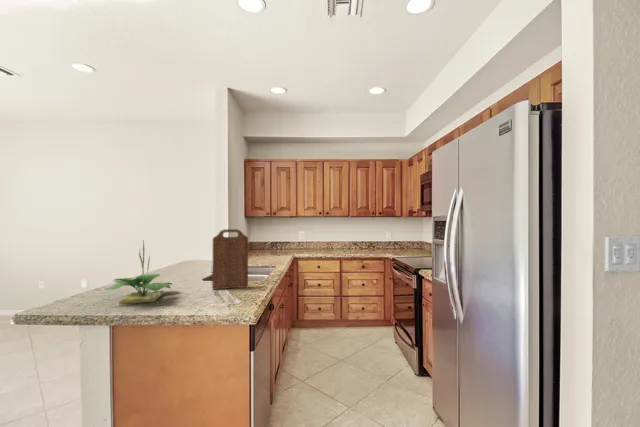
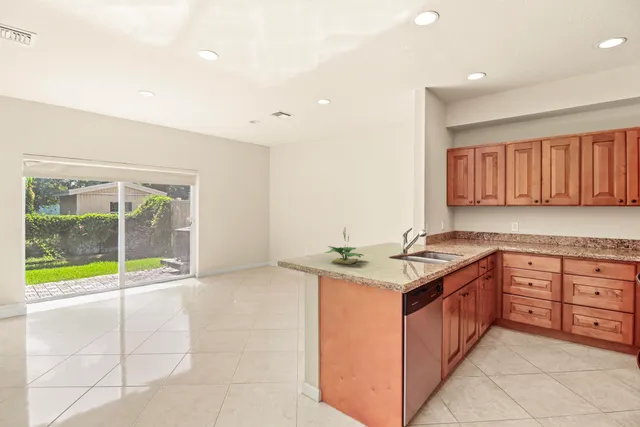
cutting board: present [212,229,248,289] -> none [391,218,419,265]

